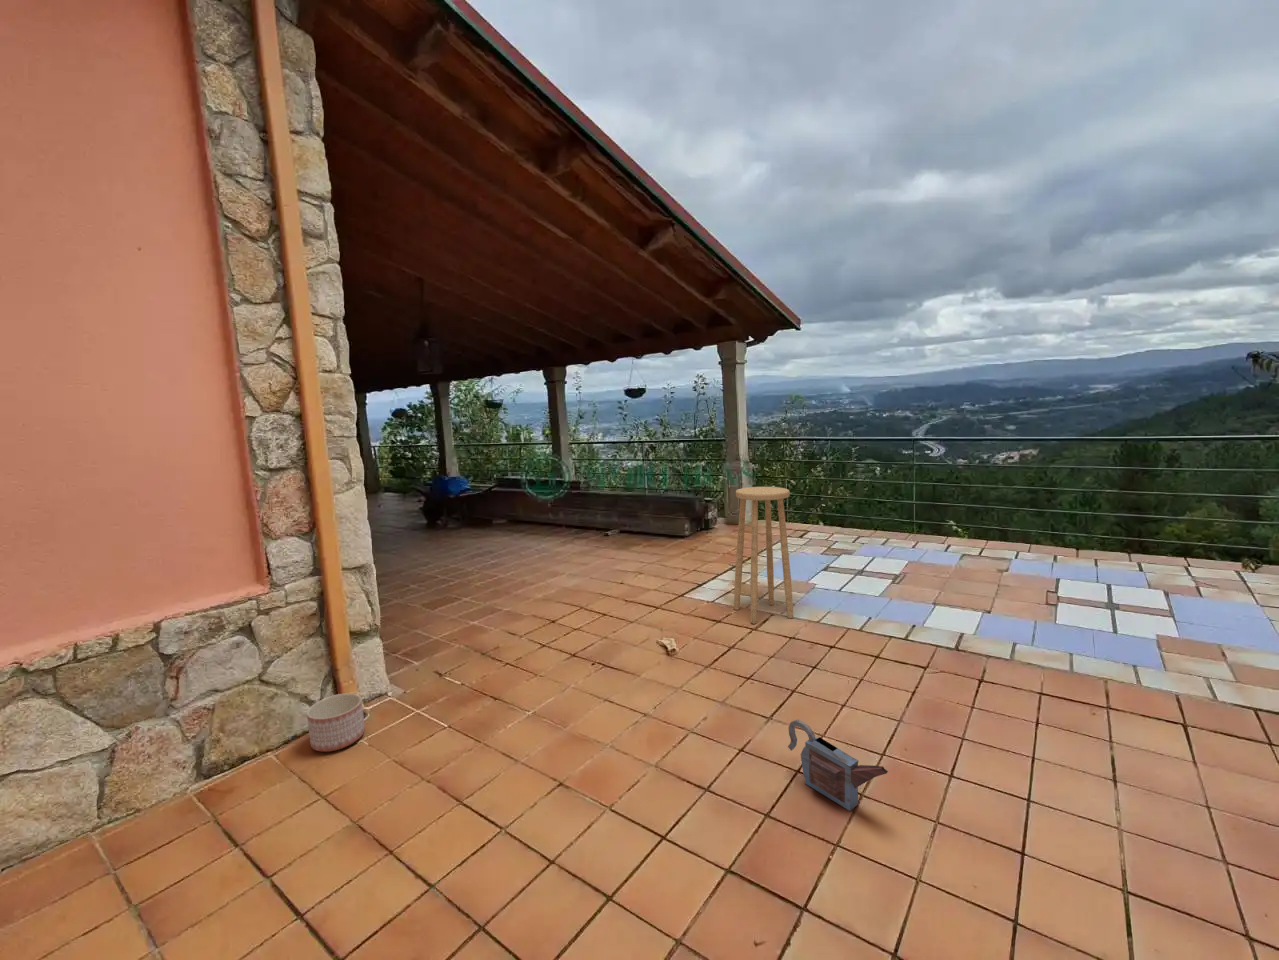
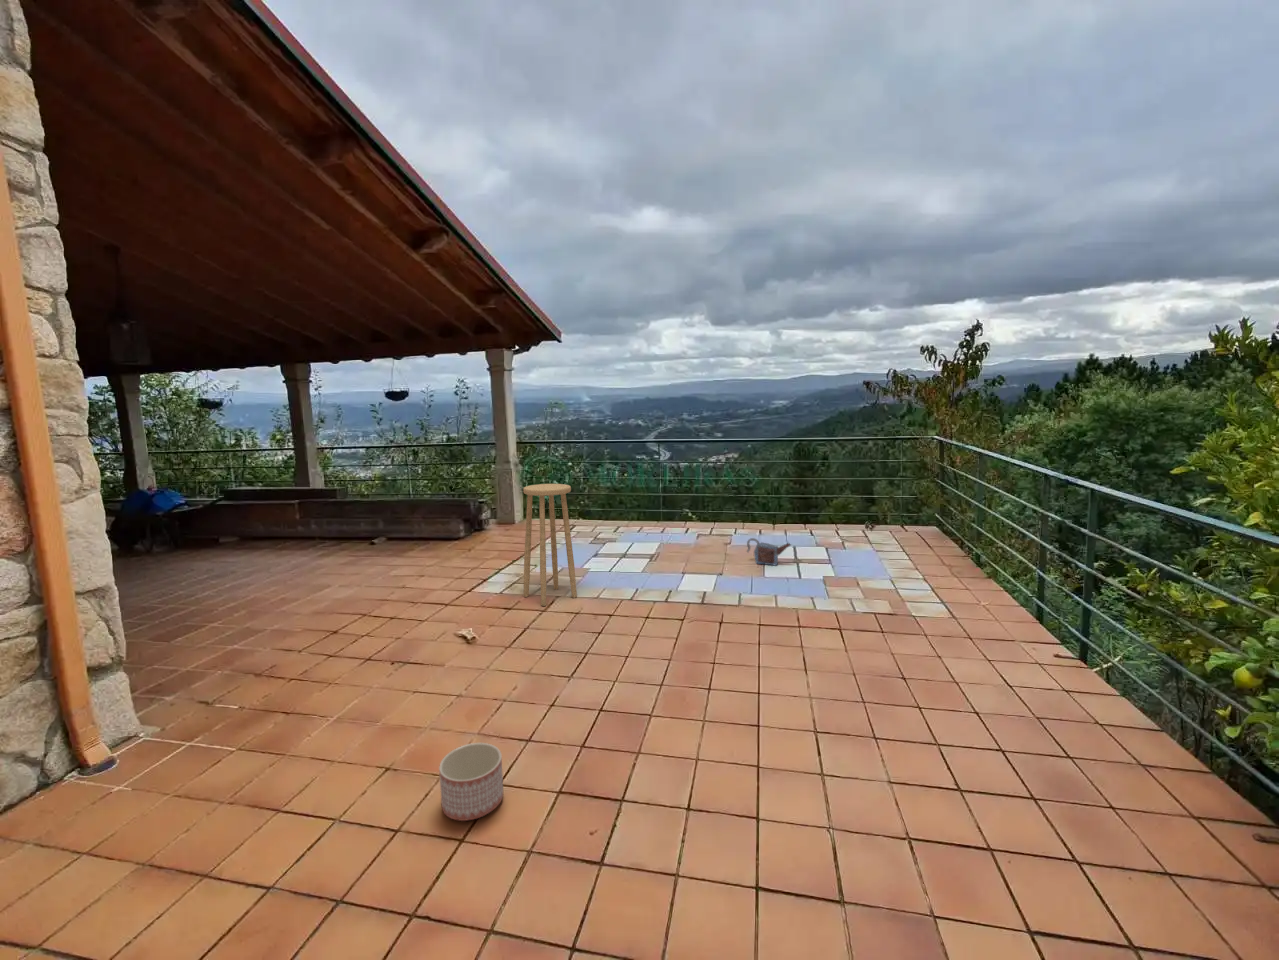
planter: present [307,693,365,752] -> present [439,743,503,821]
watering can: present [788,720,888,811] -> present [747,538,790,566]

